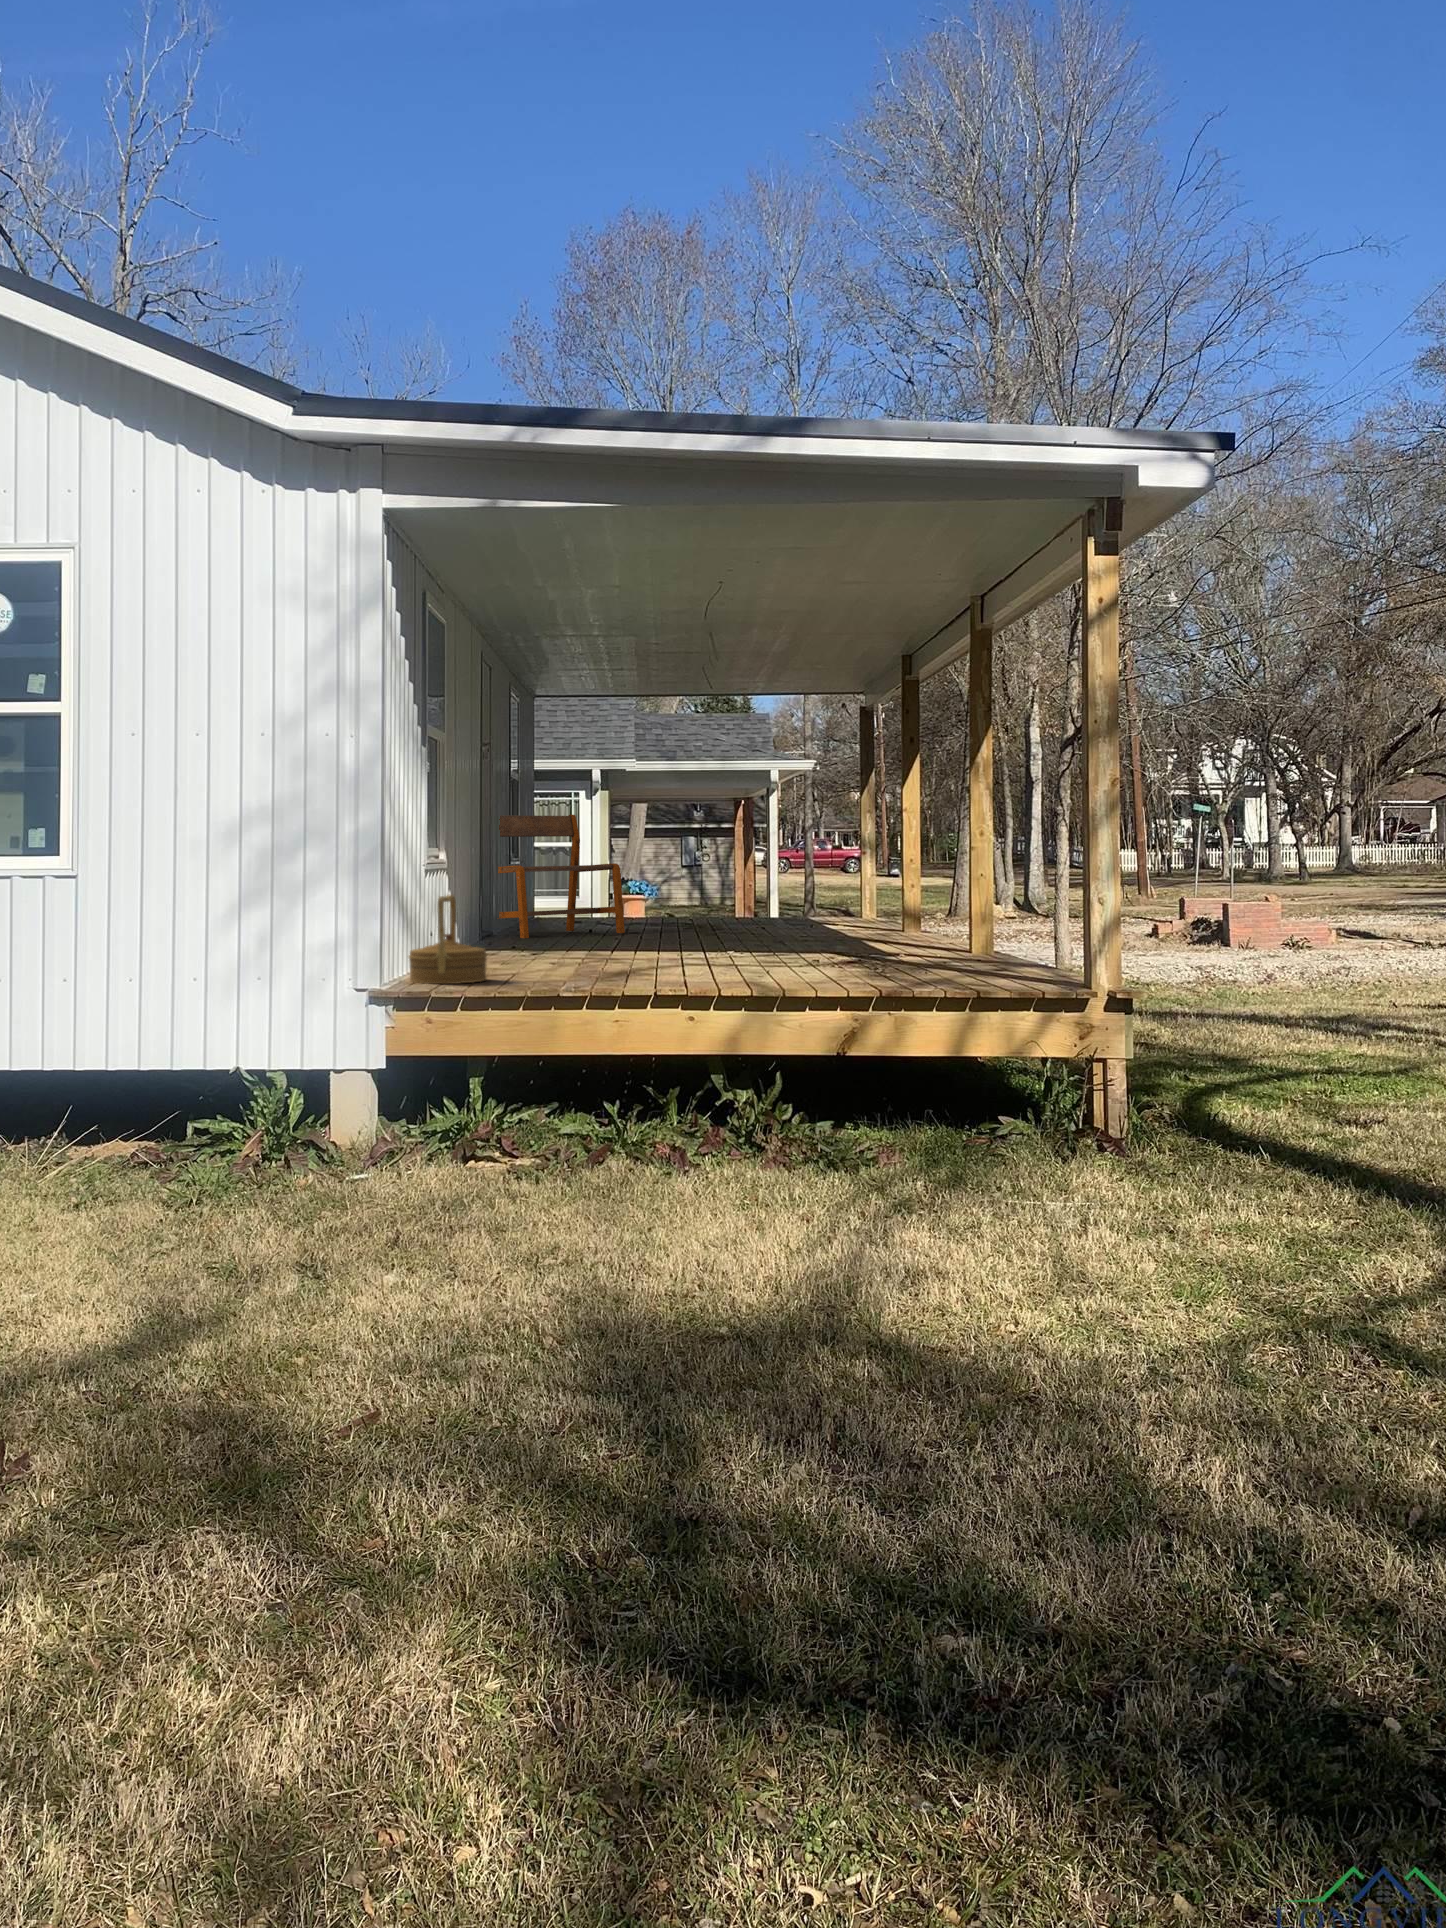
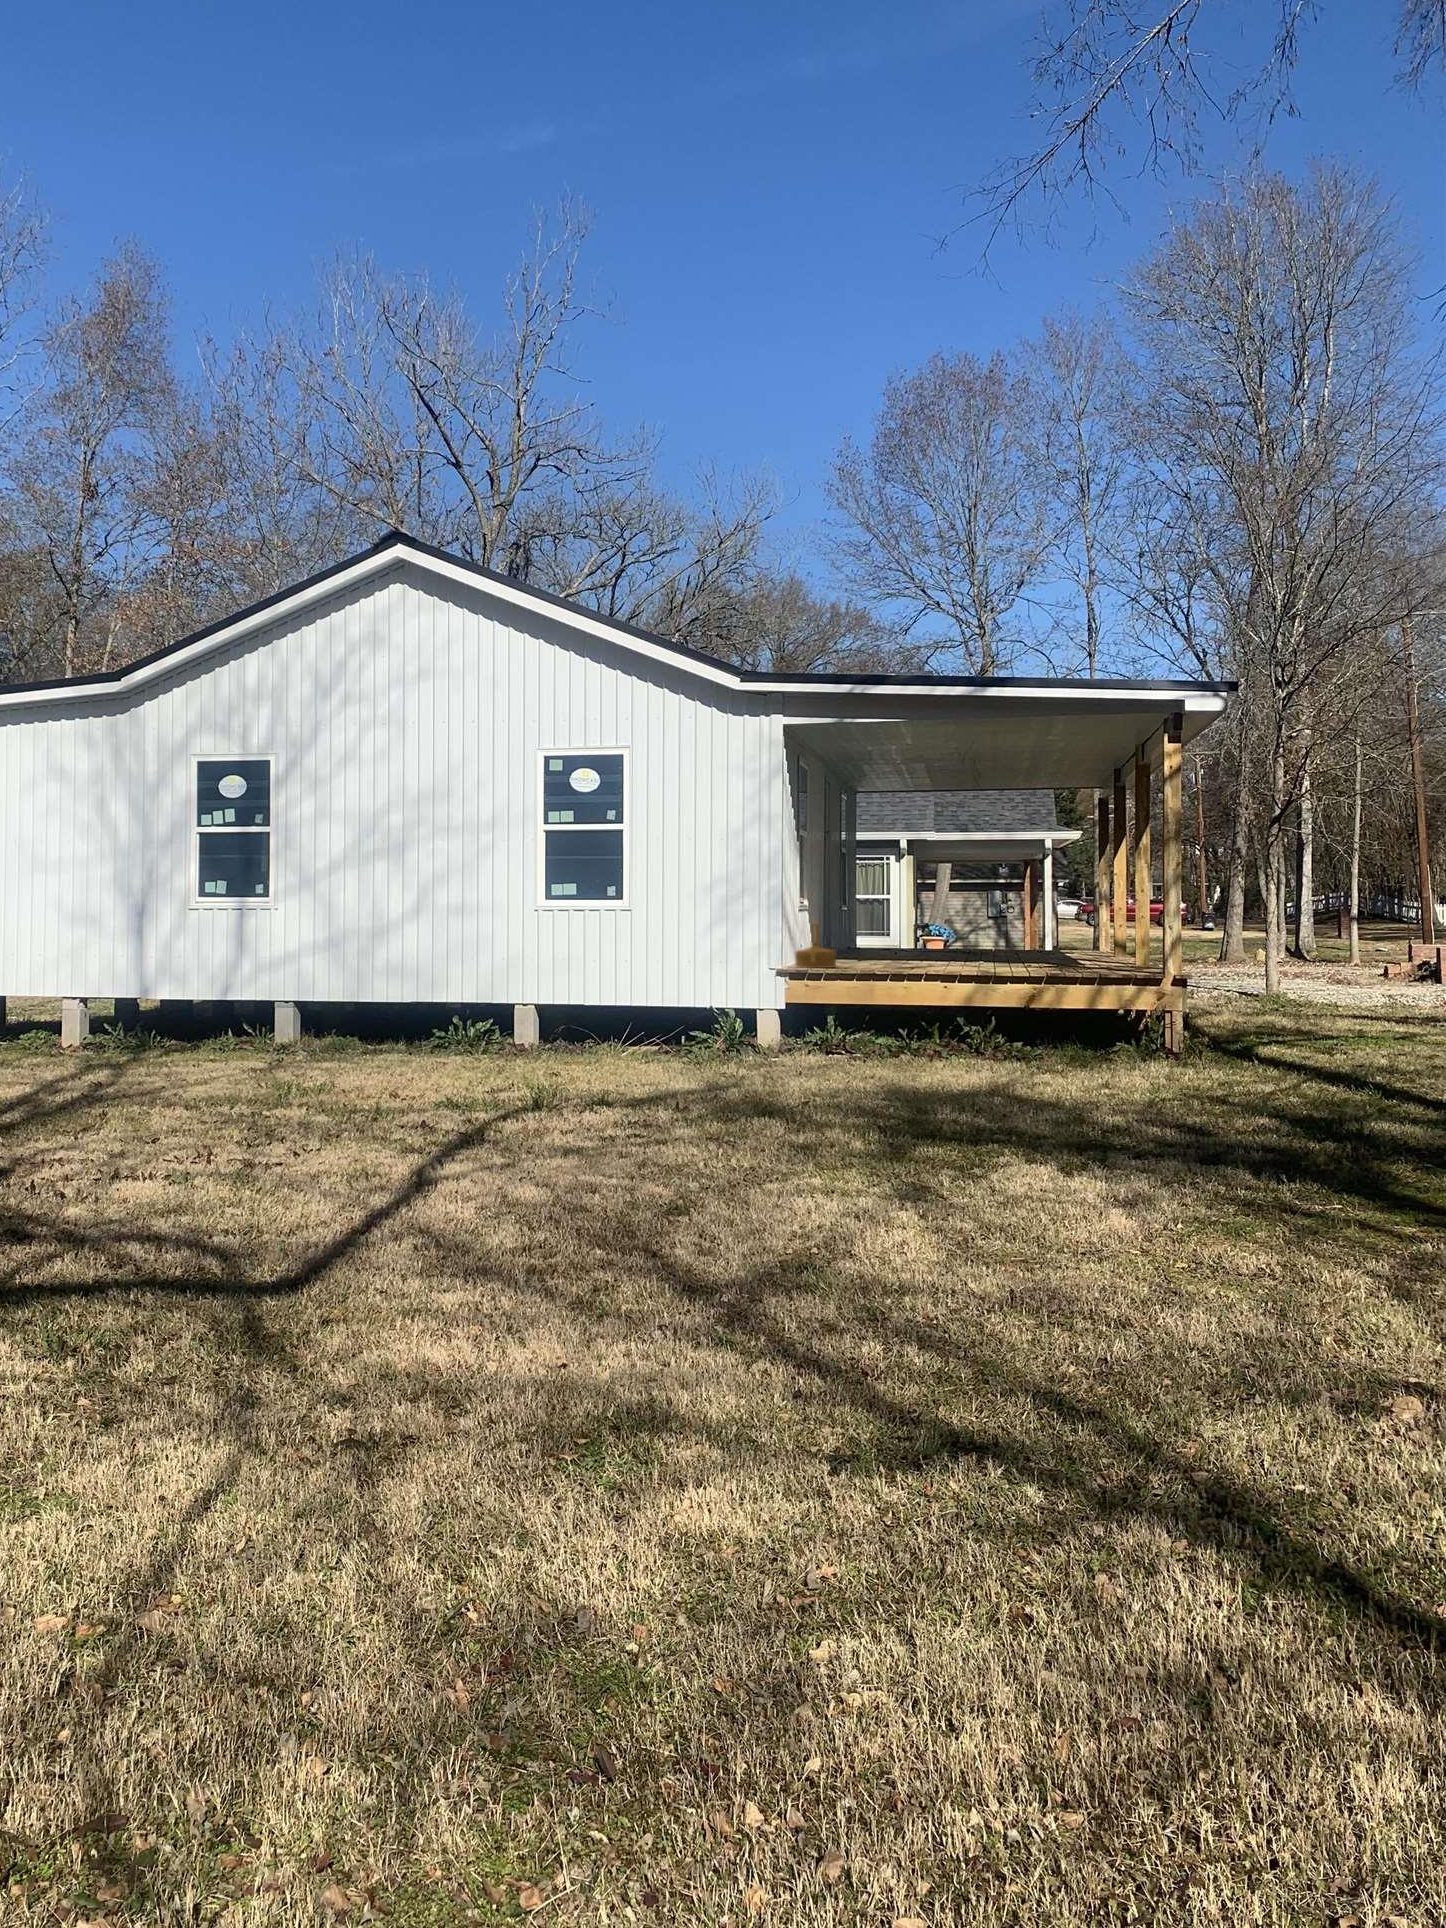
bench: present [498,815,625,938] -> none [822,876,920,958]

